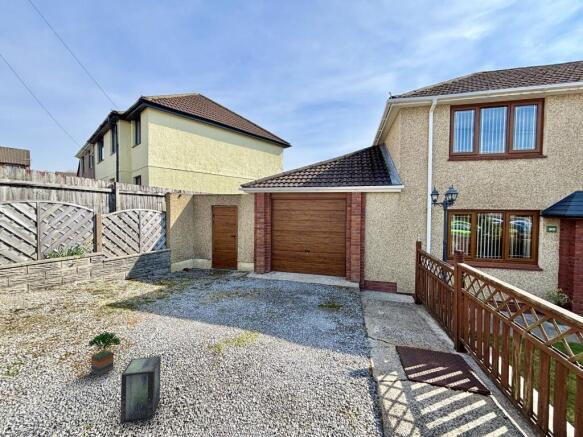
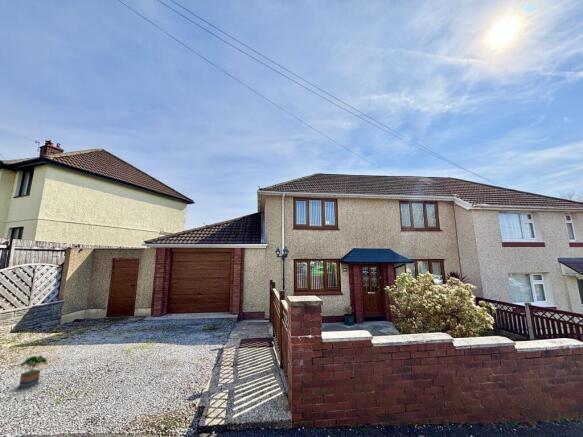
storage box: present [121,356,161,423] -> none [61,358,89,399]

